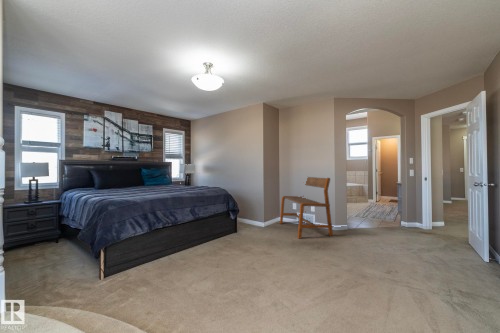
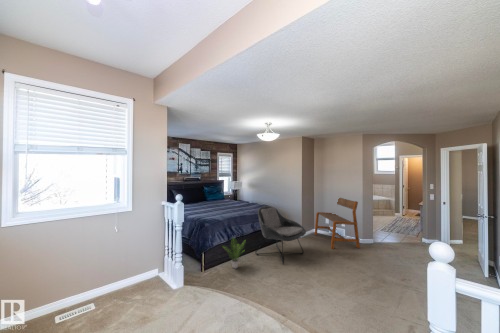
lounge chair: none [195,185,264,261] -> present [256,206,306,264]
potted plant: none [135,224,174,271] -> present [225,240,244,268]

